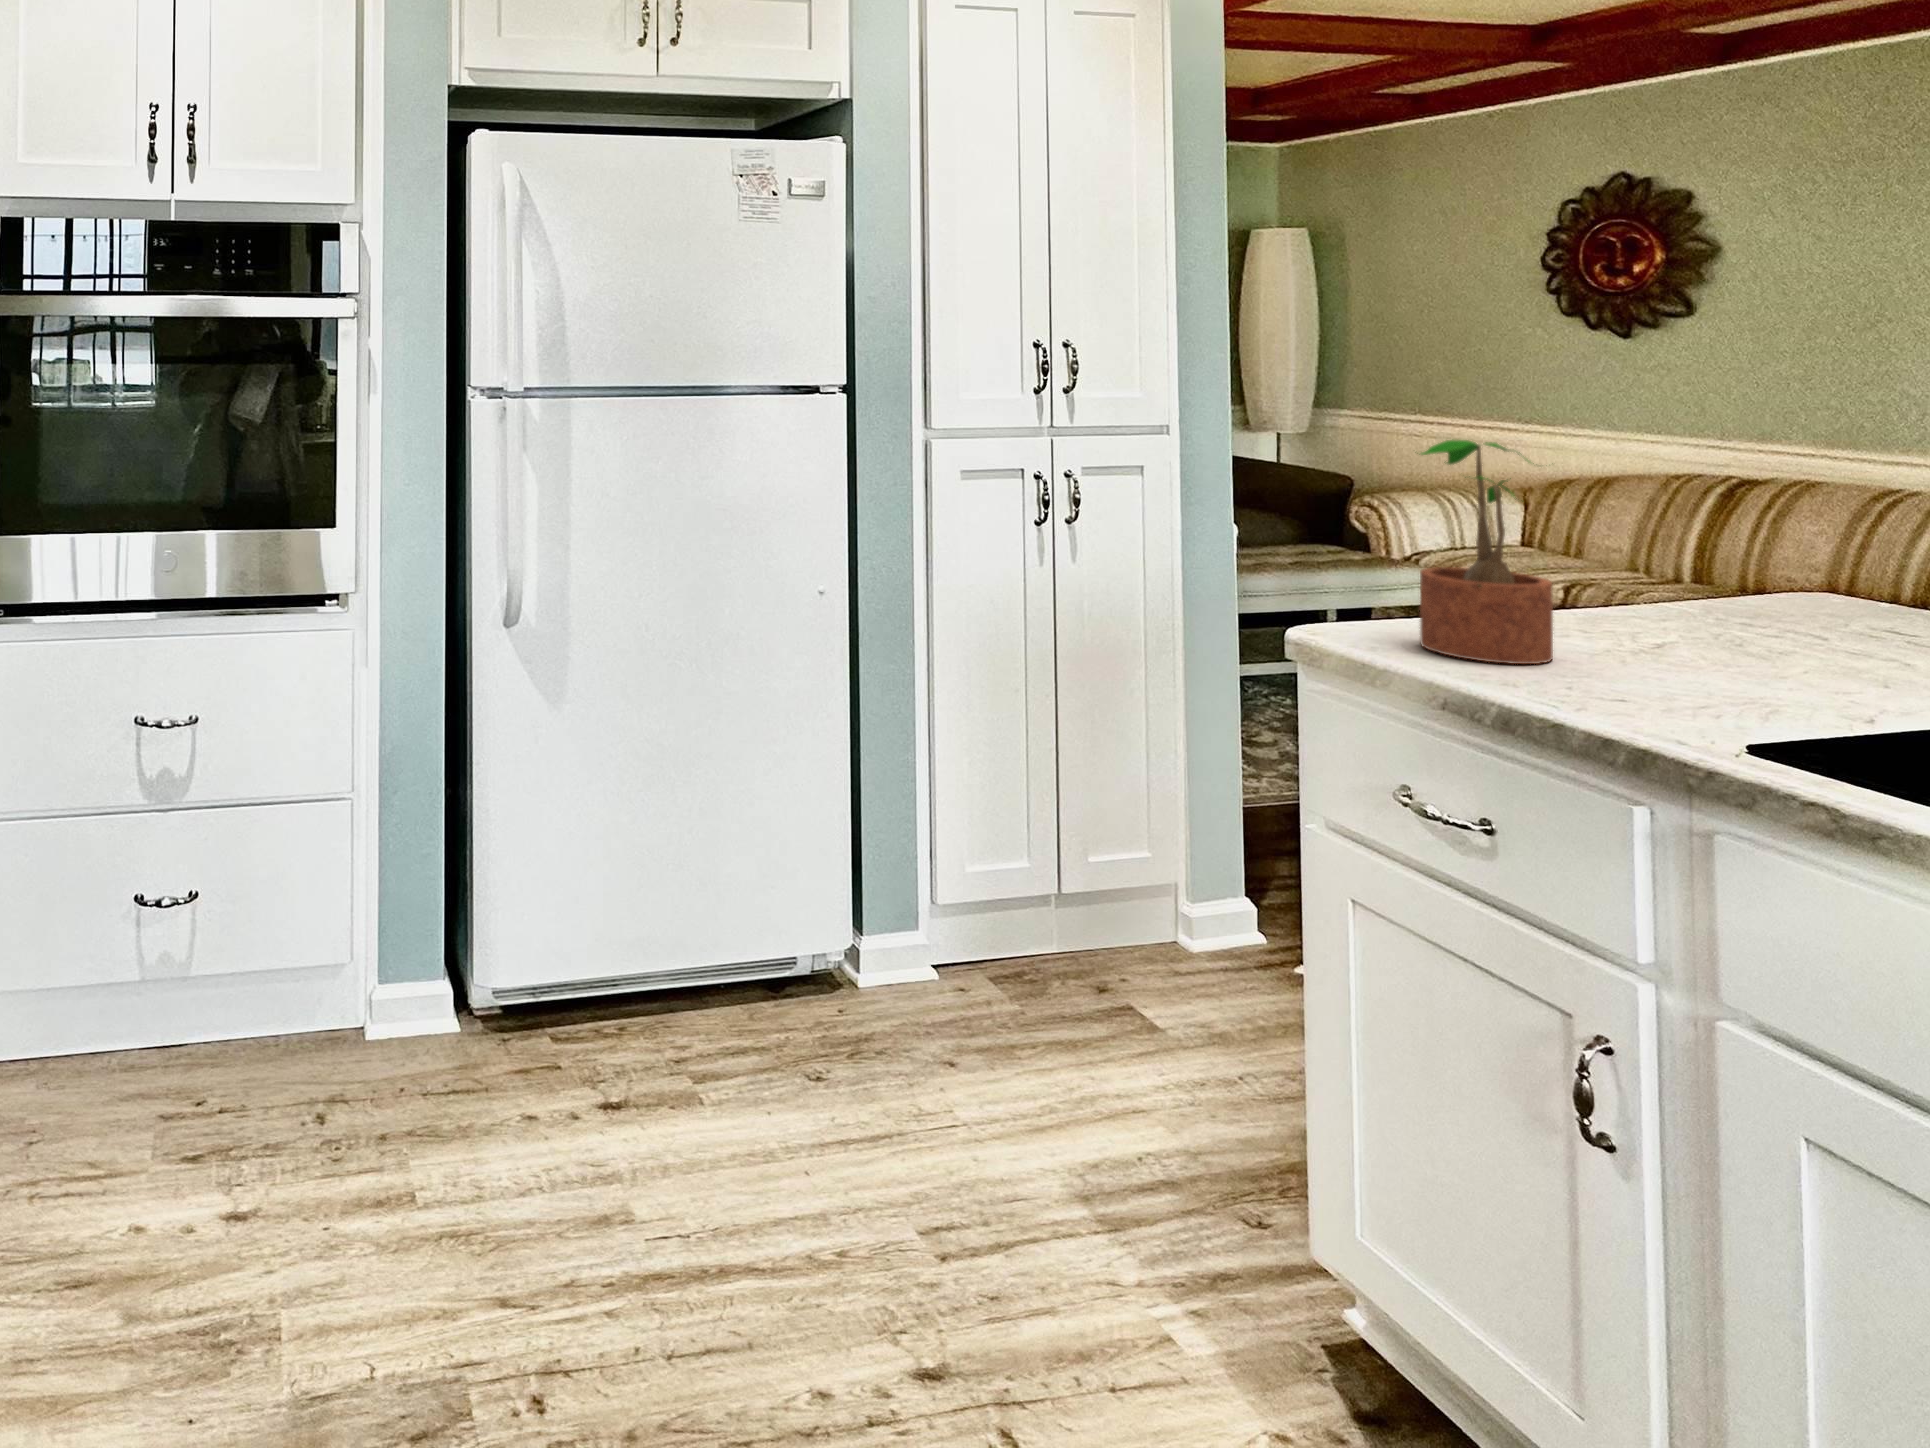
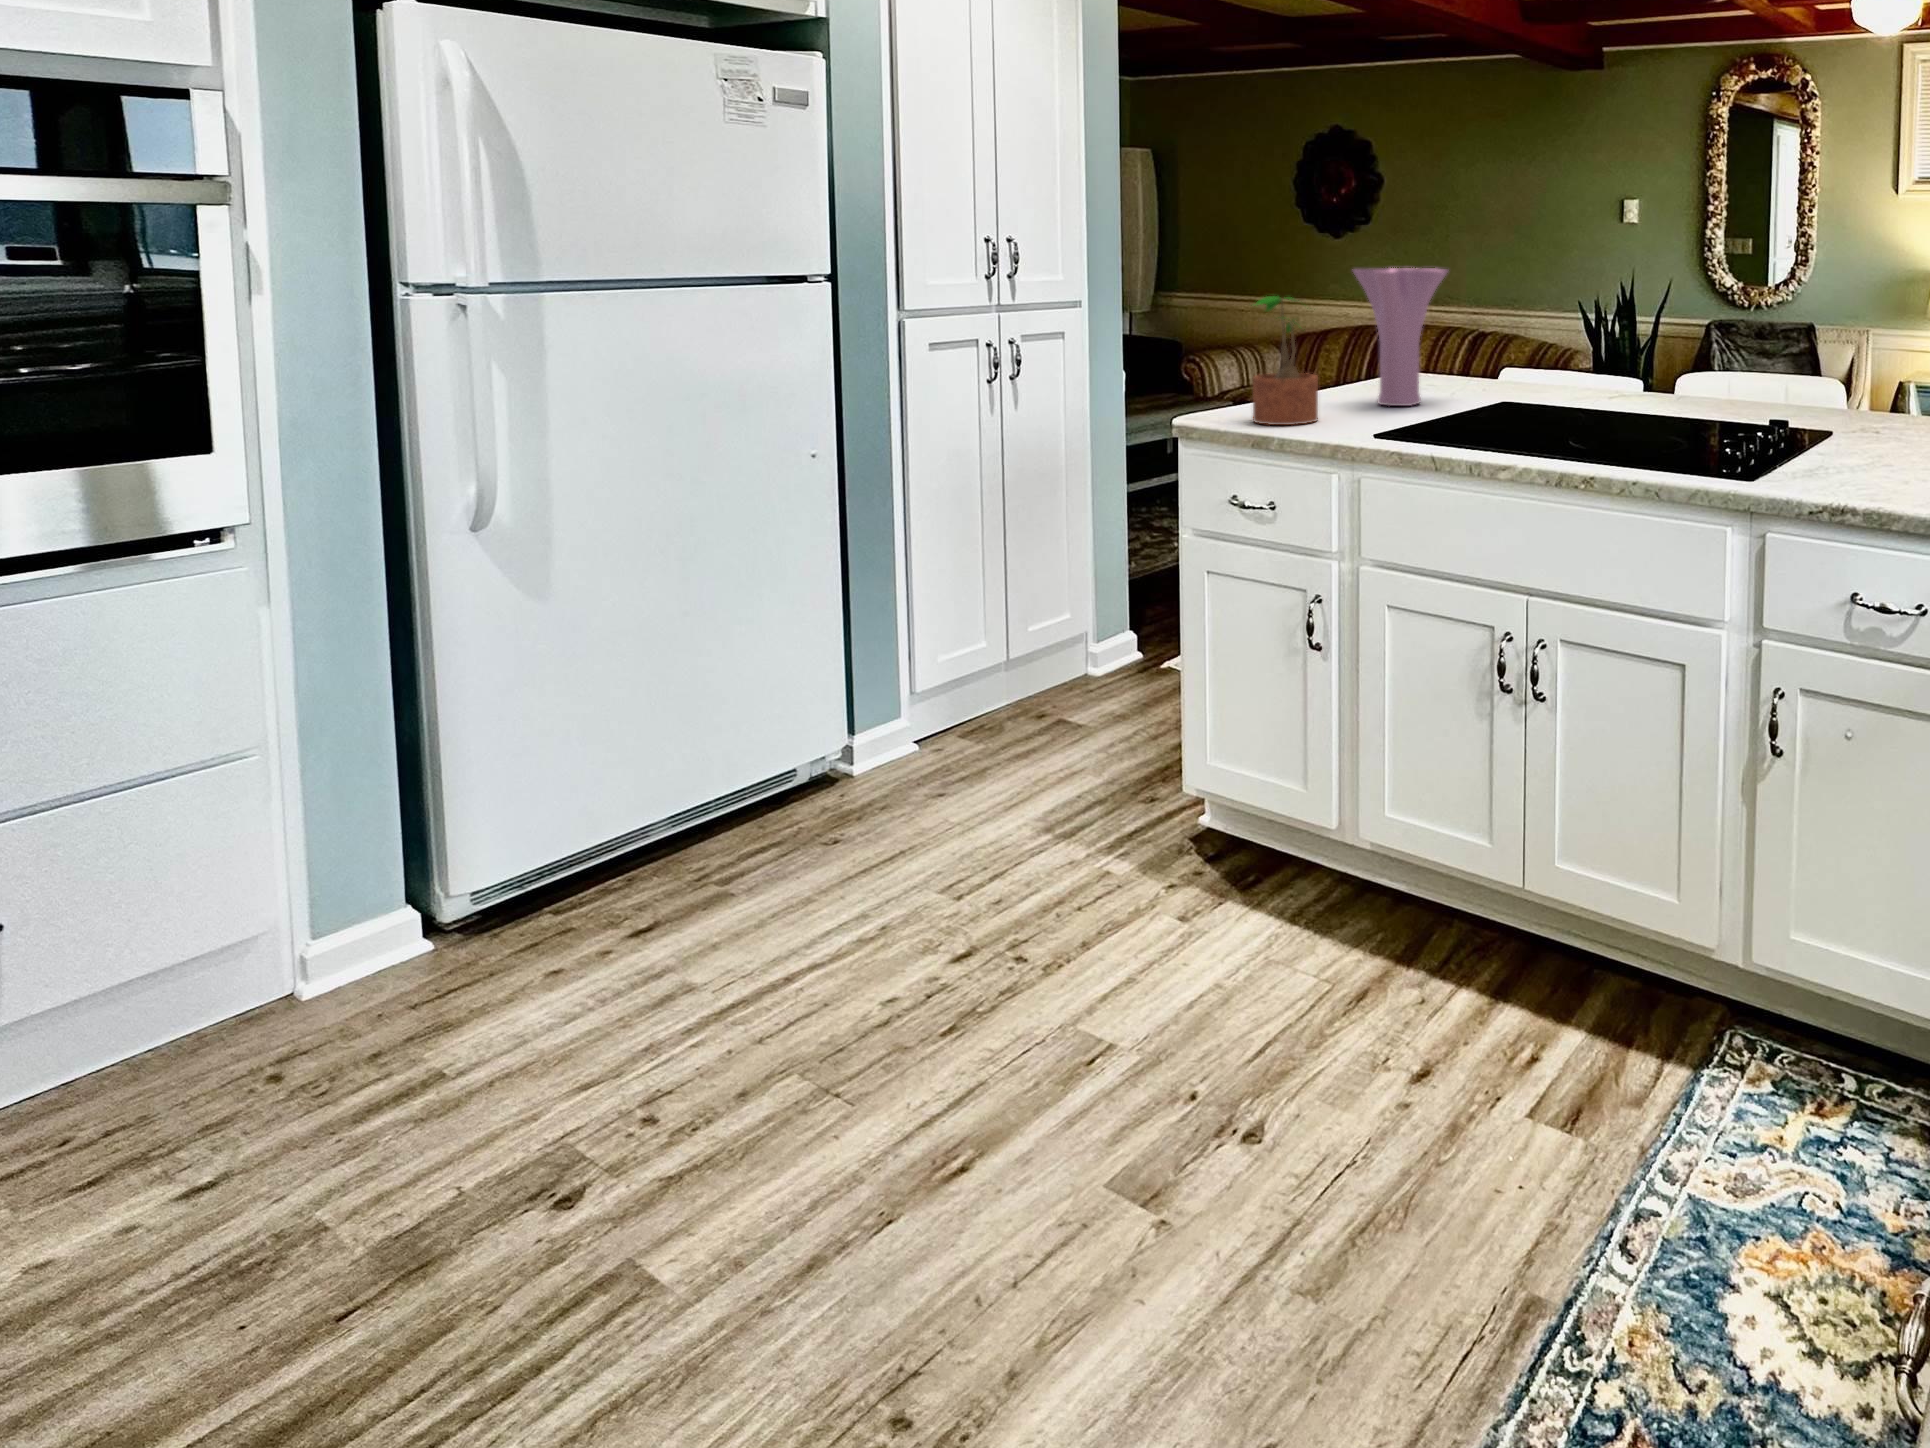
vase: none [1631,398,1868,656] -> present [1353,268,1448,406]

